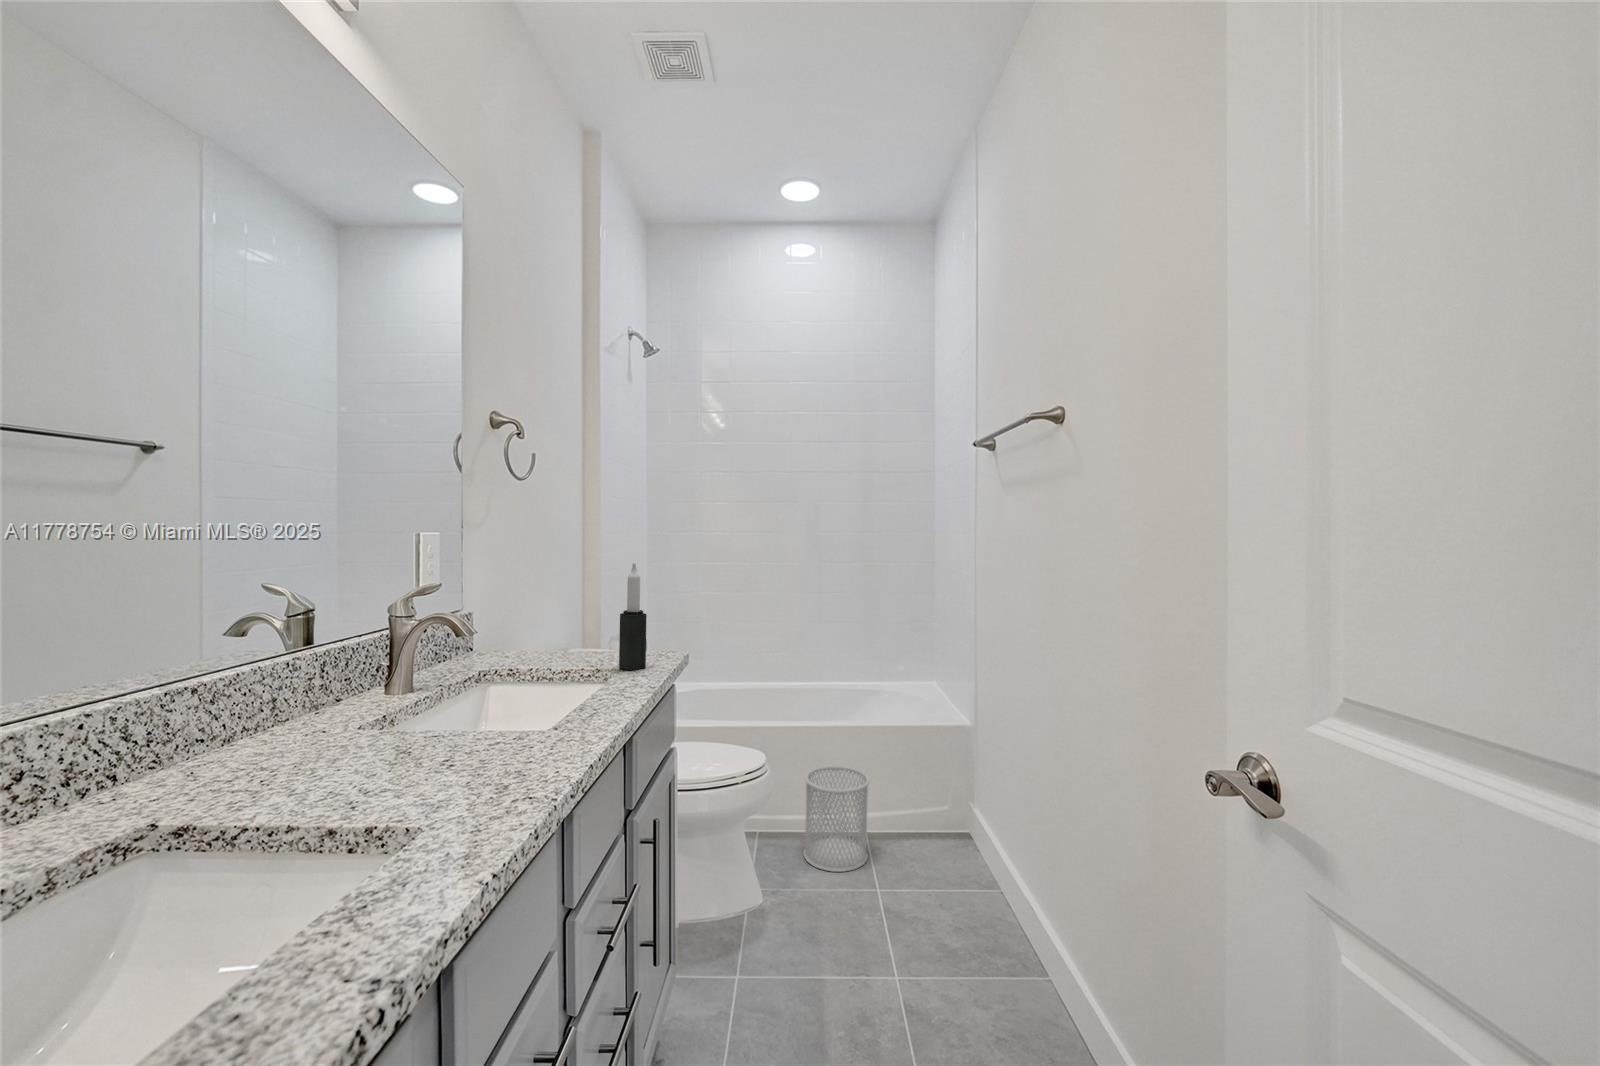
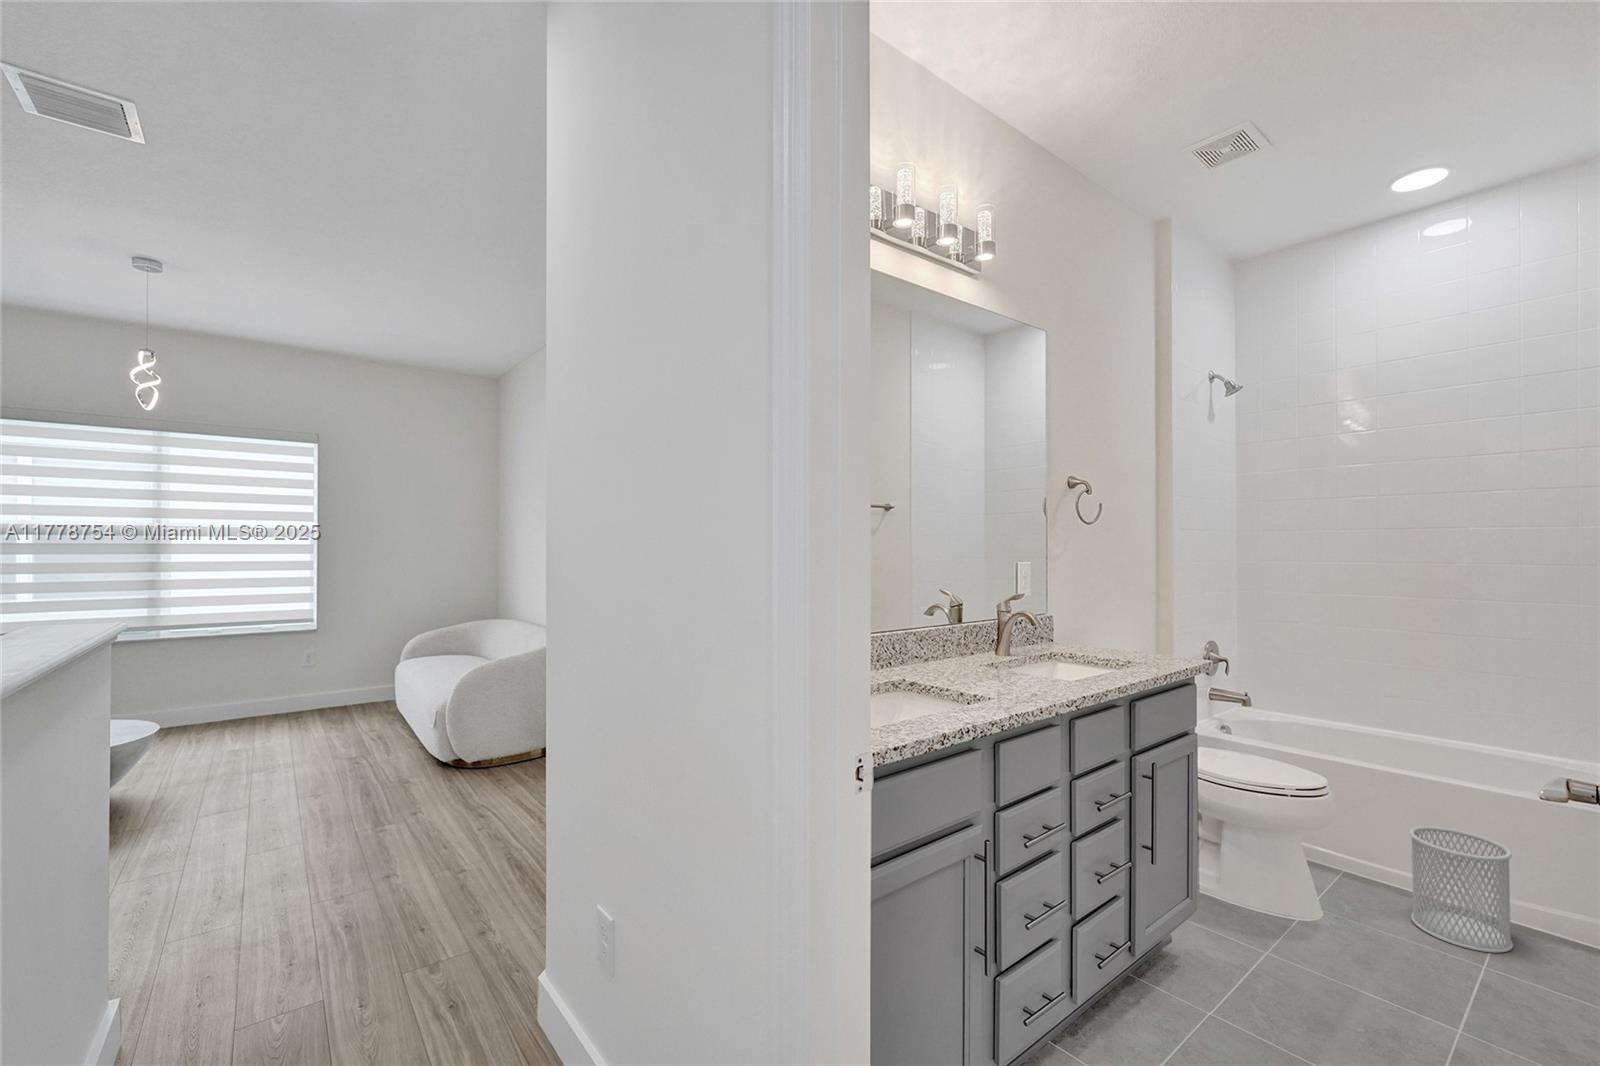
candle: present [619,562,647,670] -> none [1148,586,1169,666]

